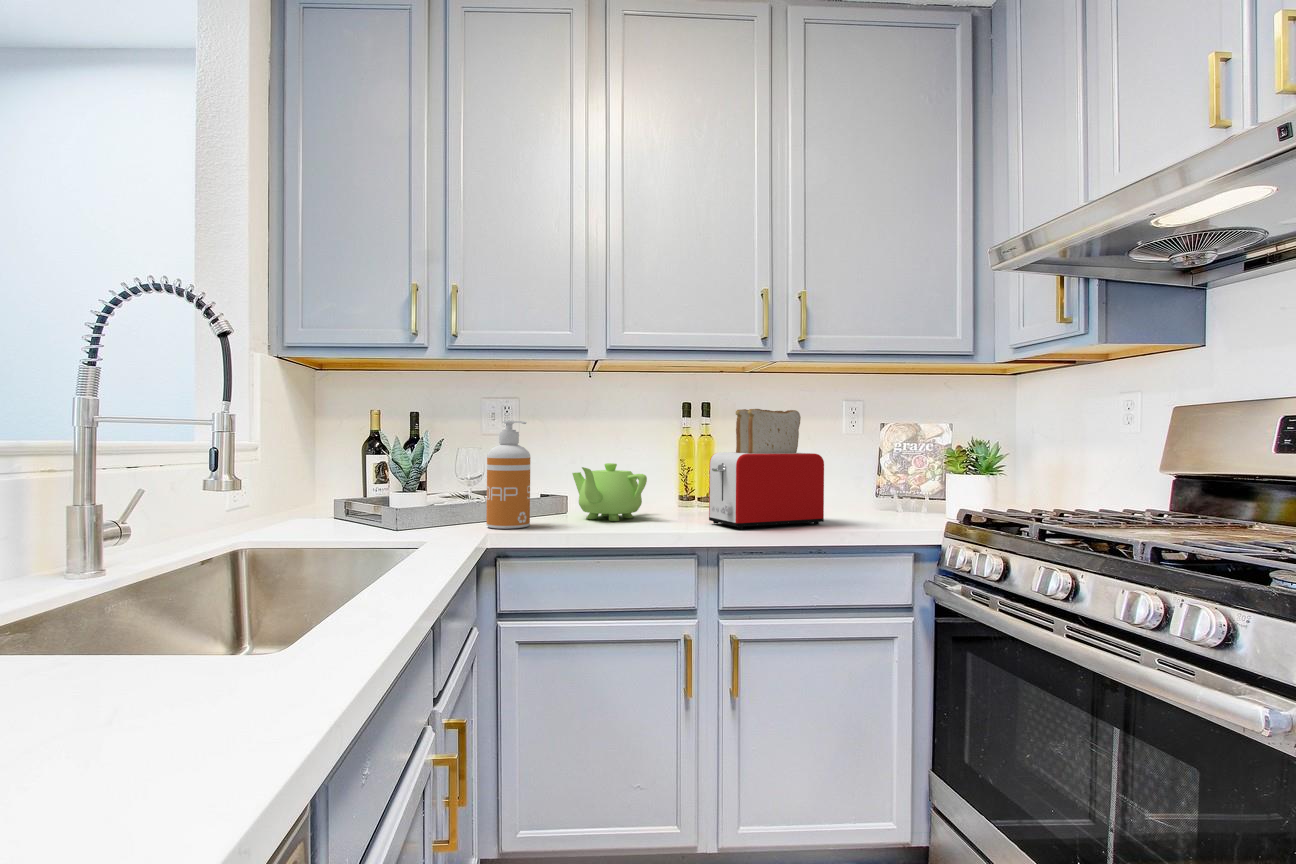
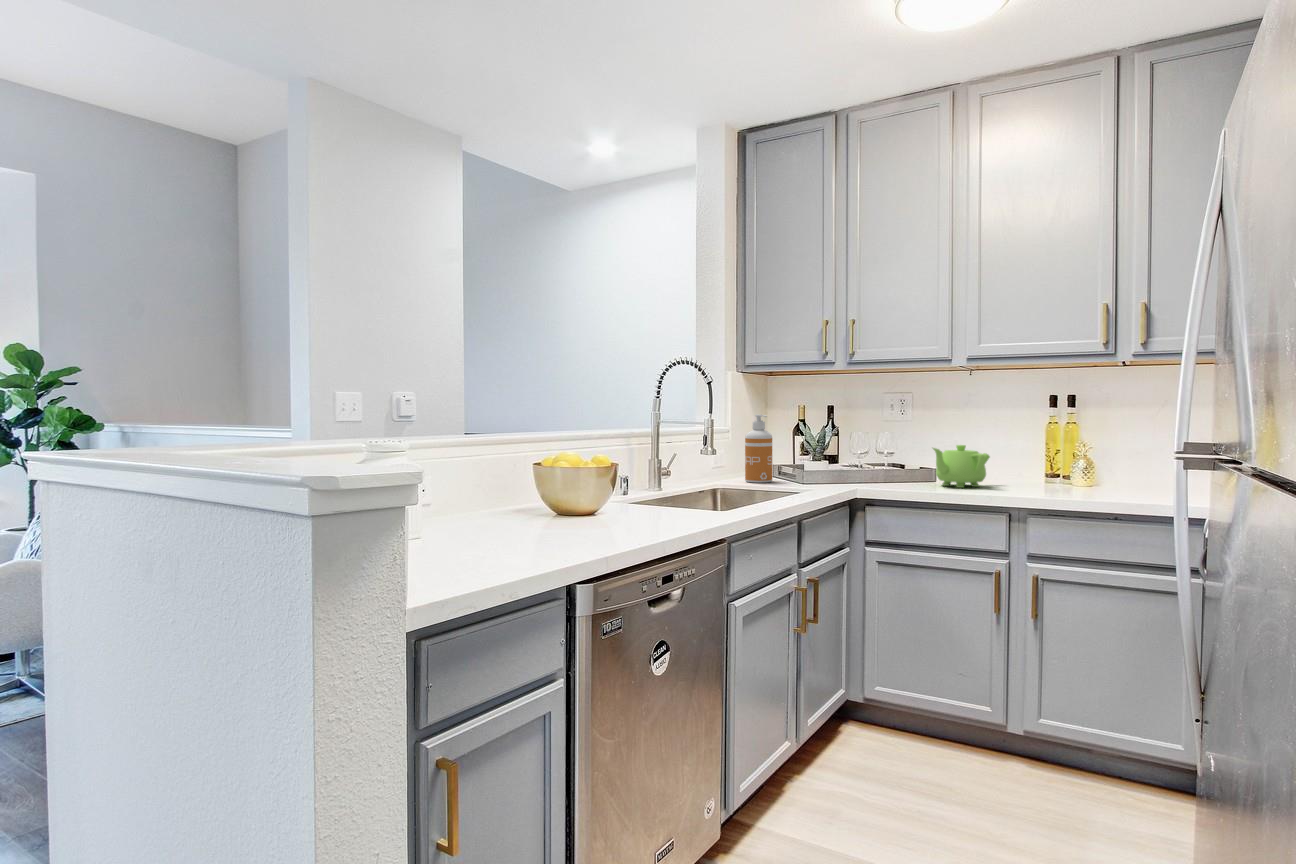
toaster: present [709,409,824,529] -> none [1026,405,1131,499]
soap dispenser: present [486,420,530,529] -> present [745,415,772,483]

